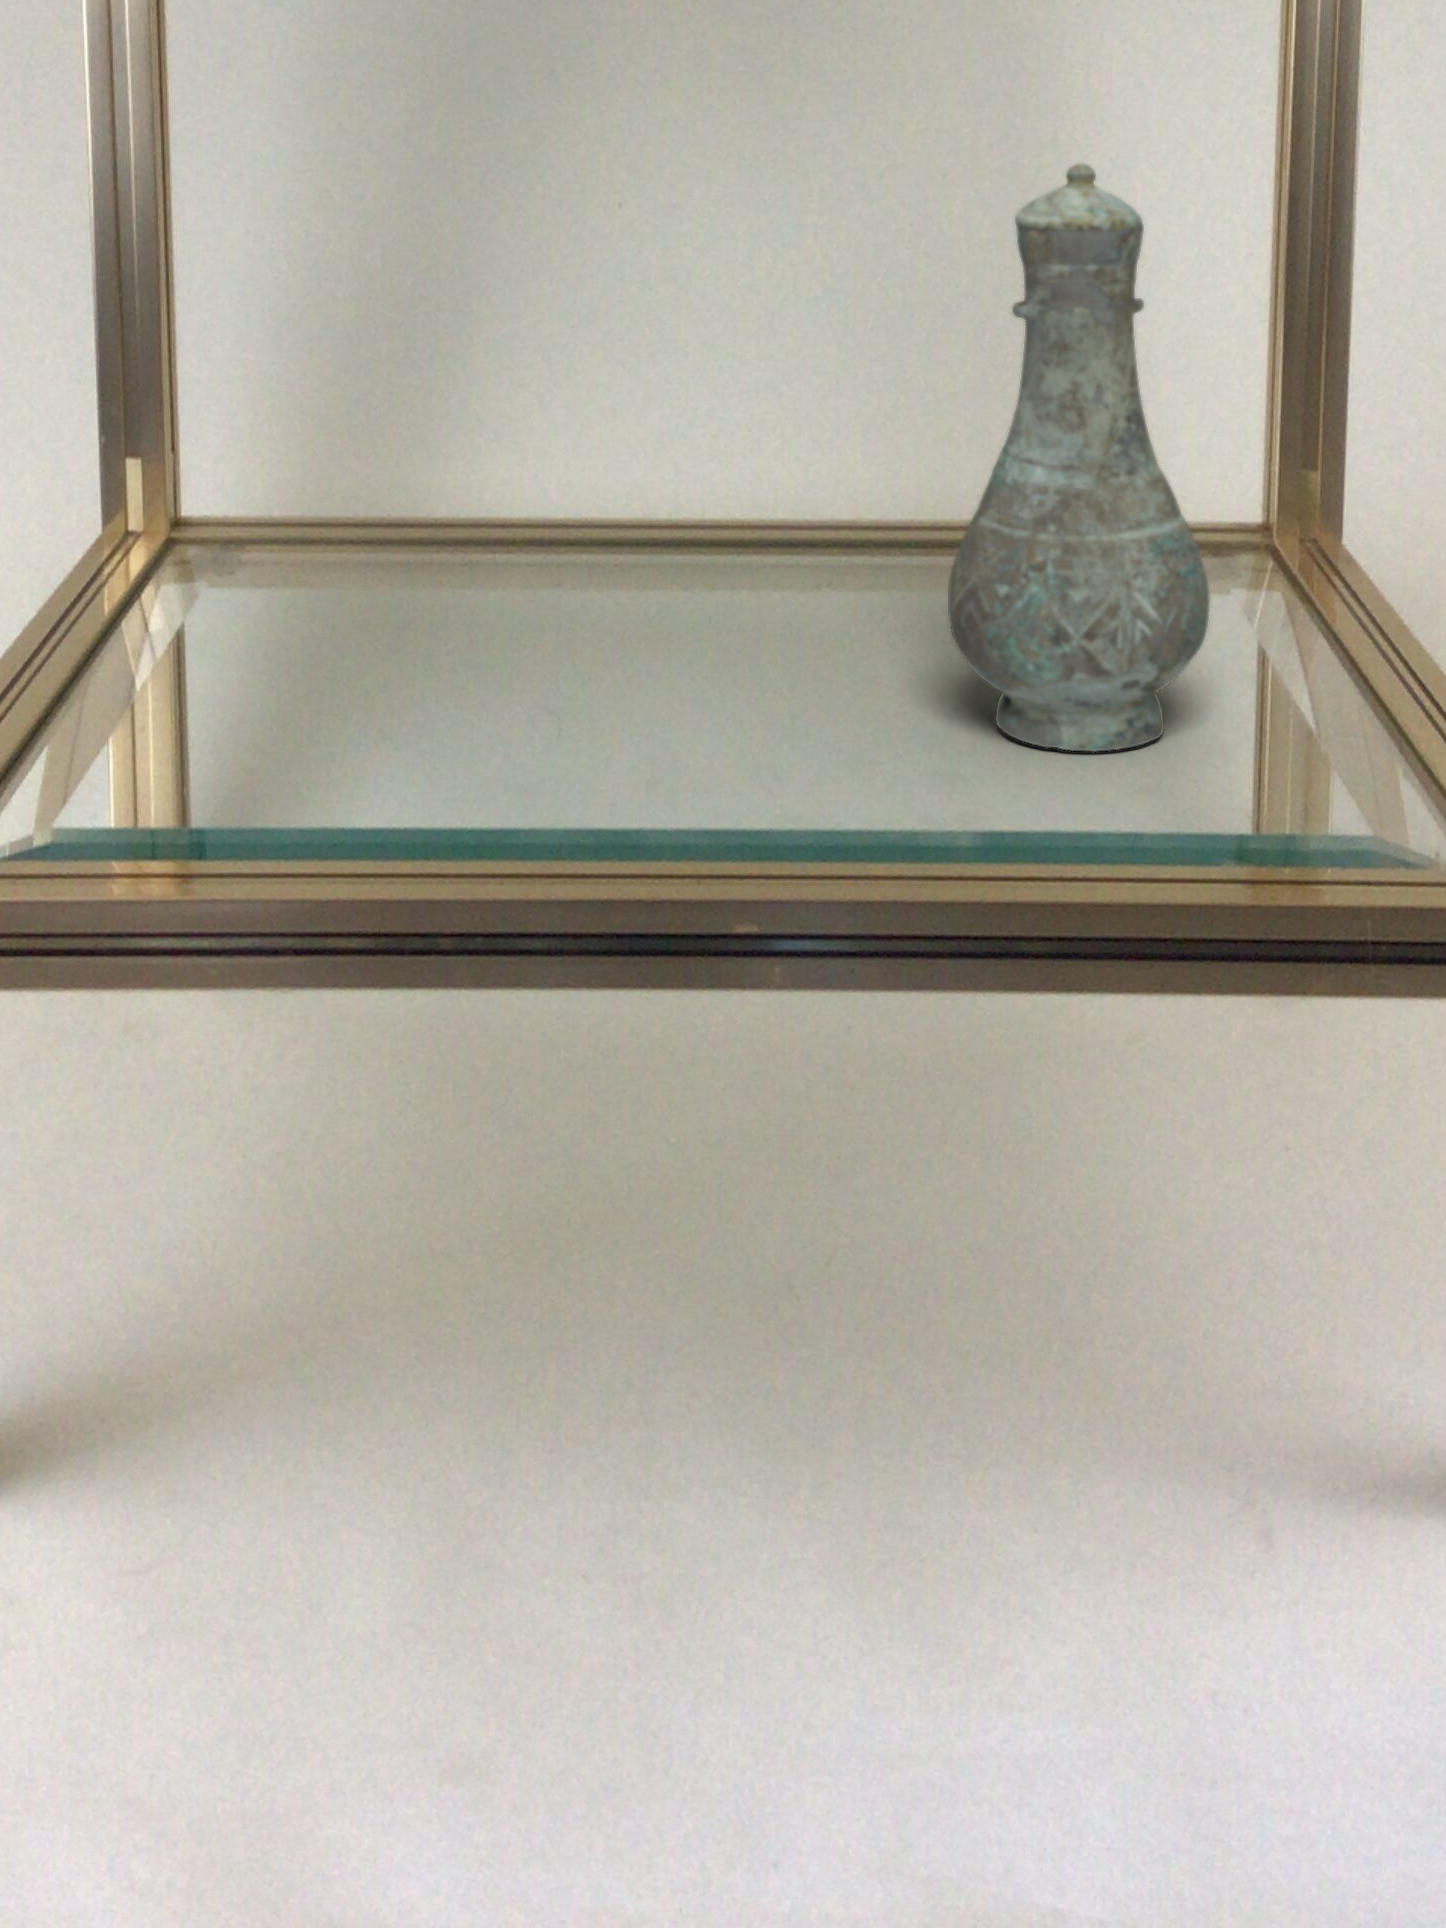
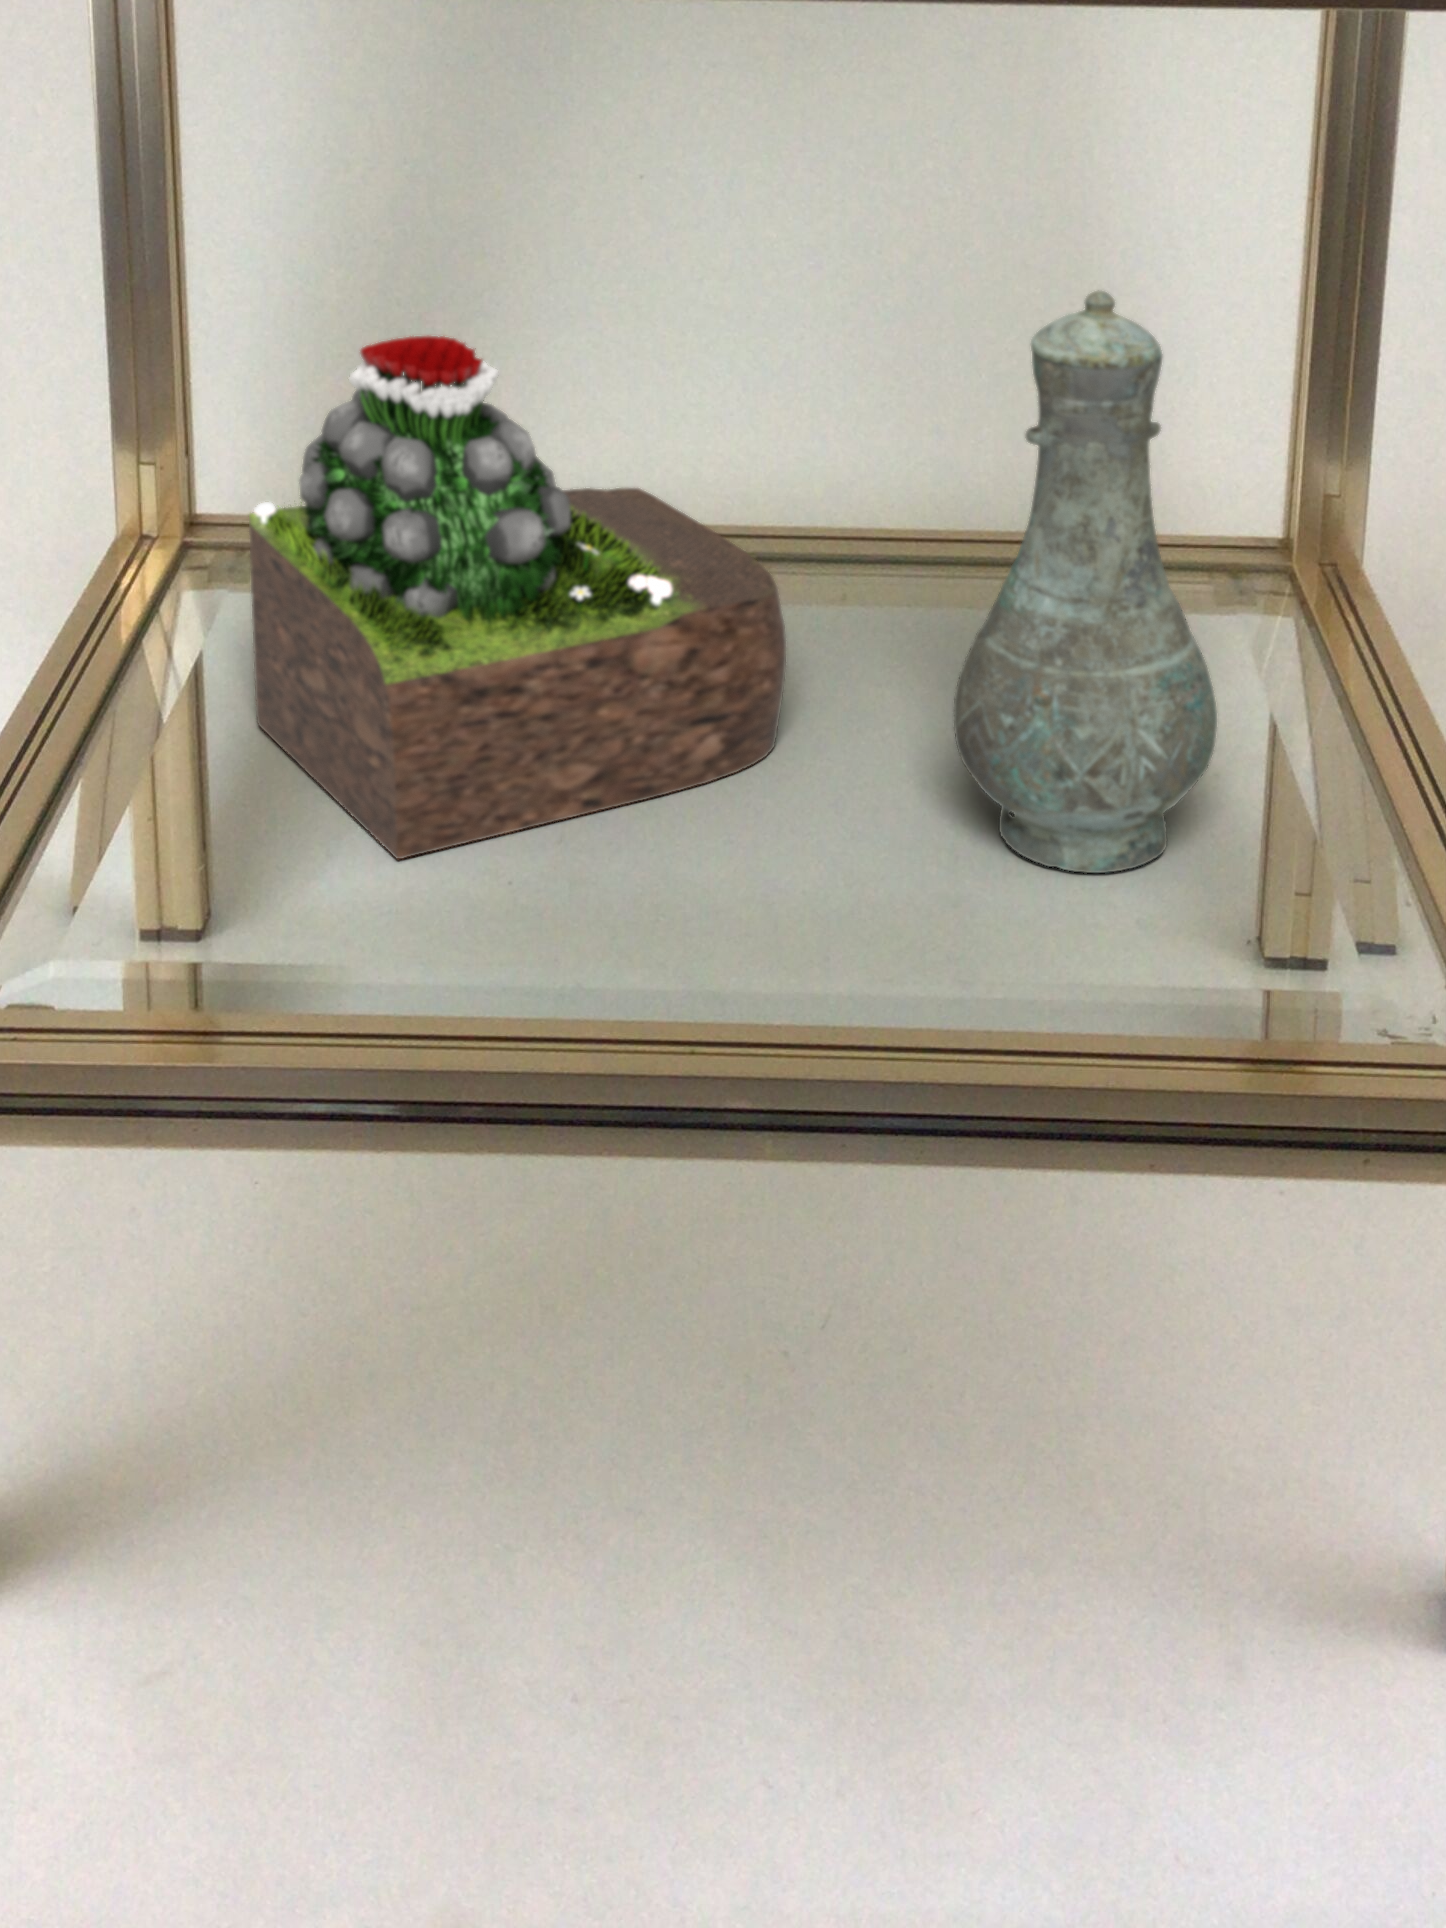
succulent plant: none [241,257,778,754] -> present [249,336,786,859]

